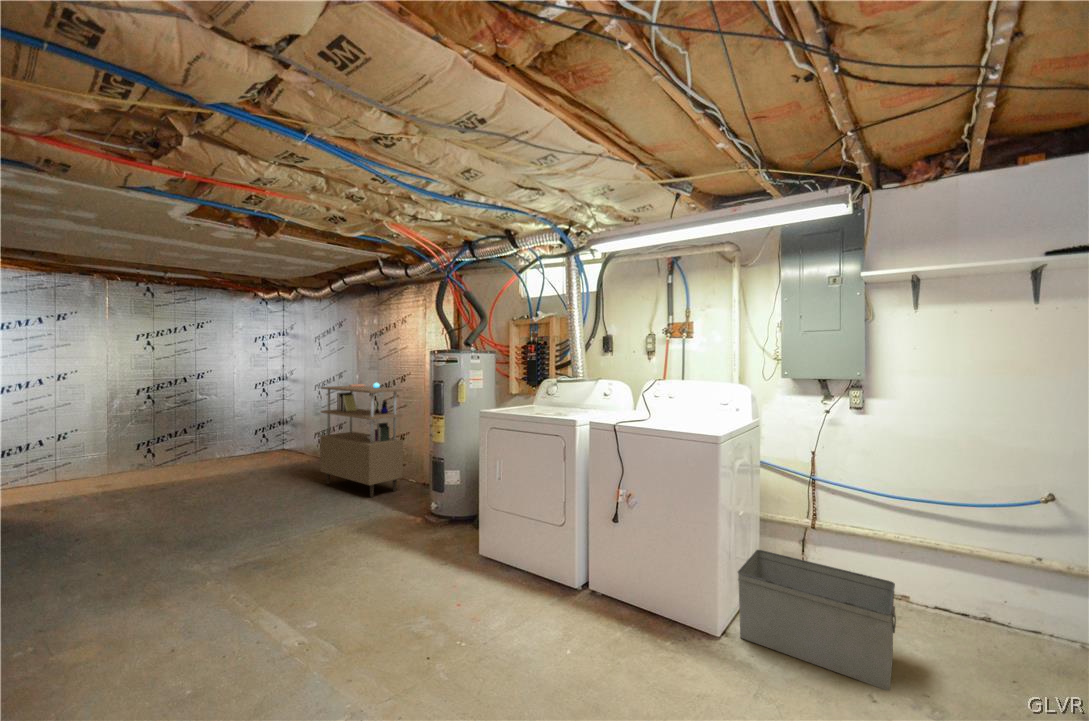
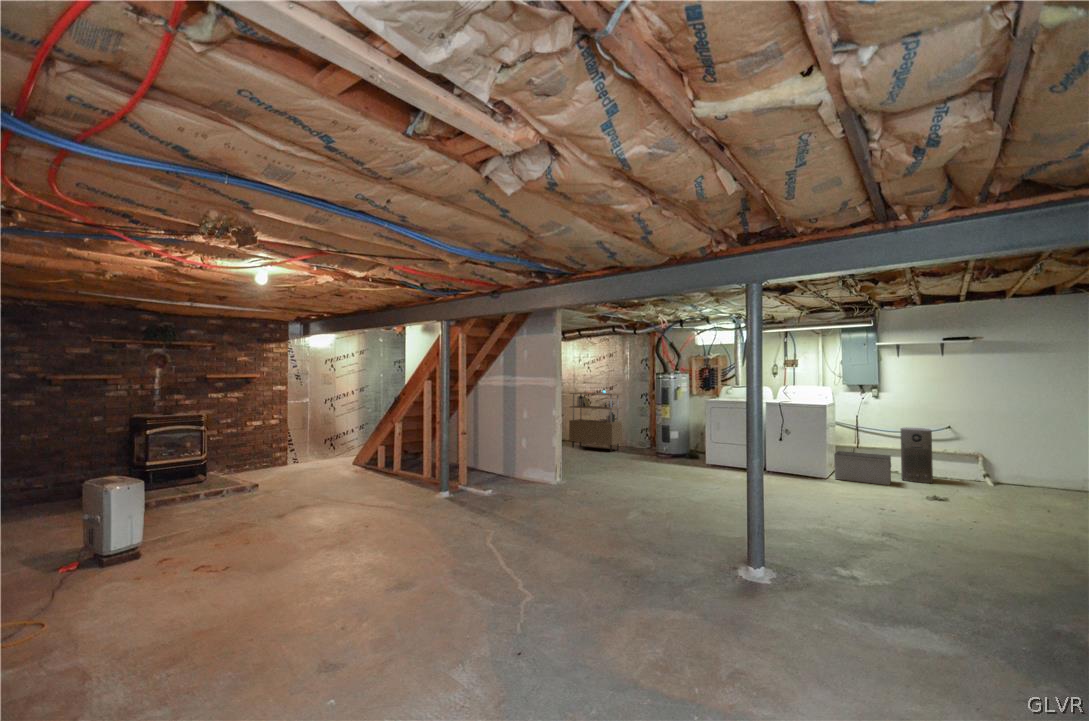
air purifier: none [921,491,1015,672] -> present [901,427,933,483]

